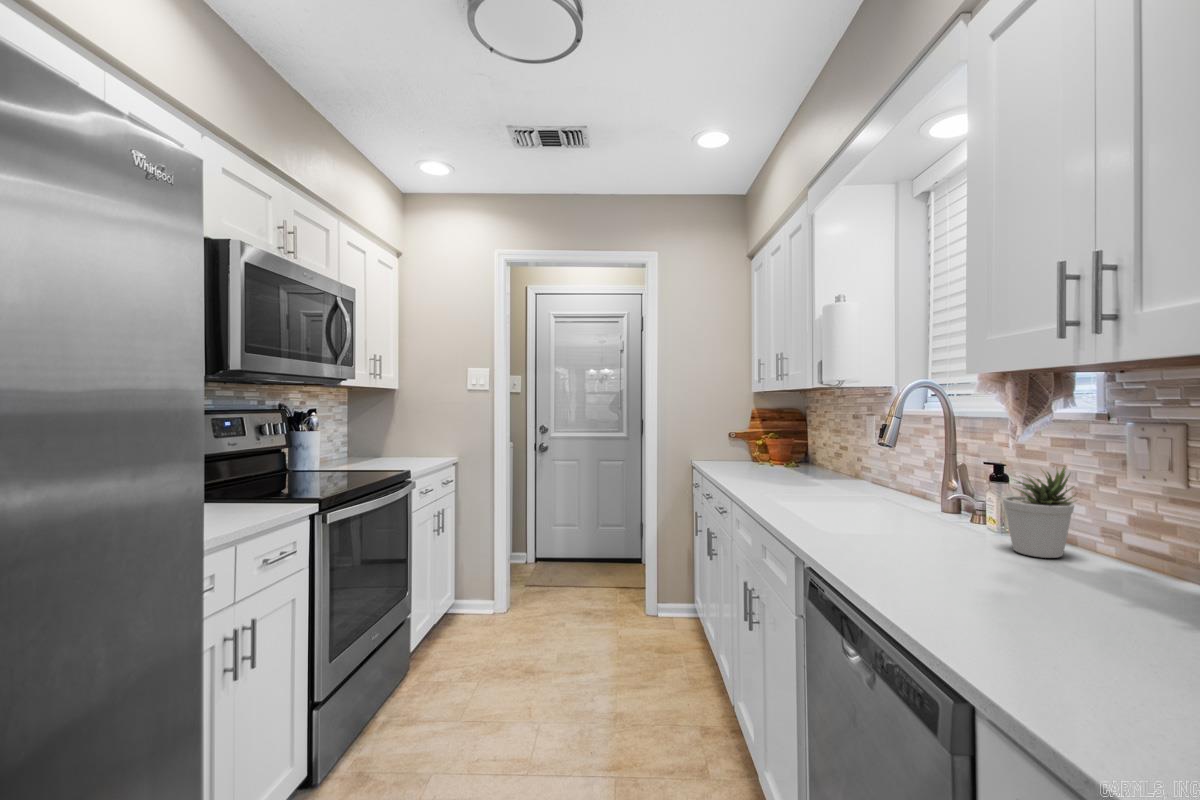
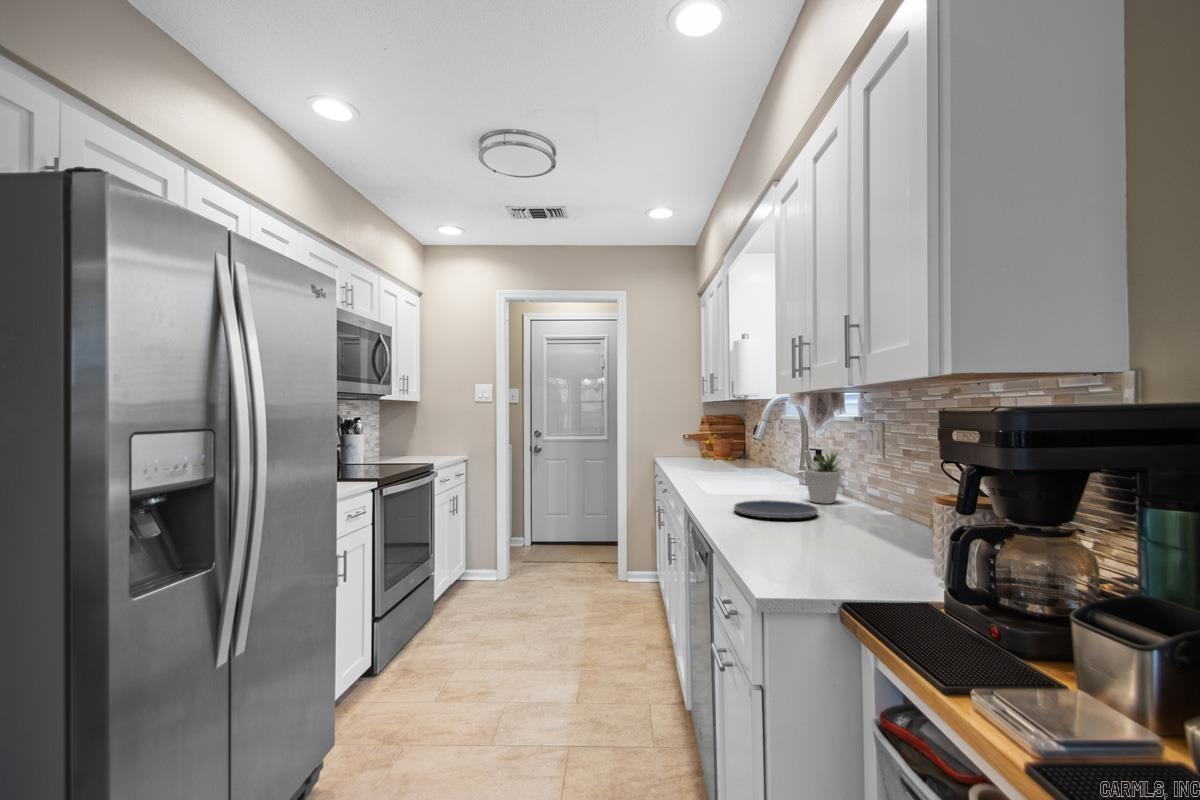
plate: none [916,555,1098,608] -> present [734,500,818,518]

